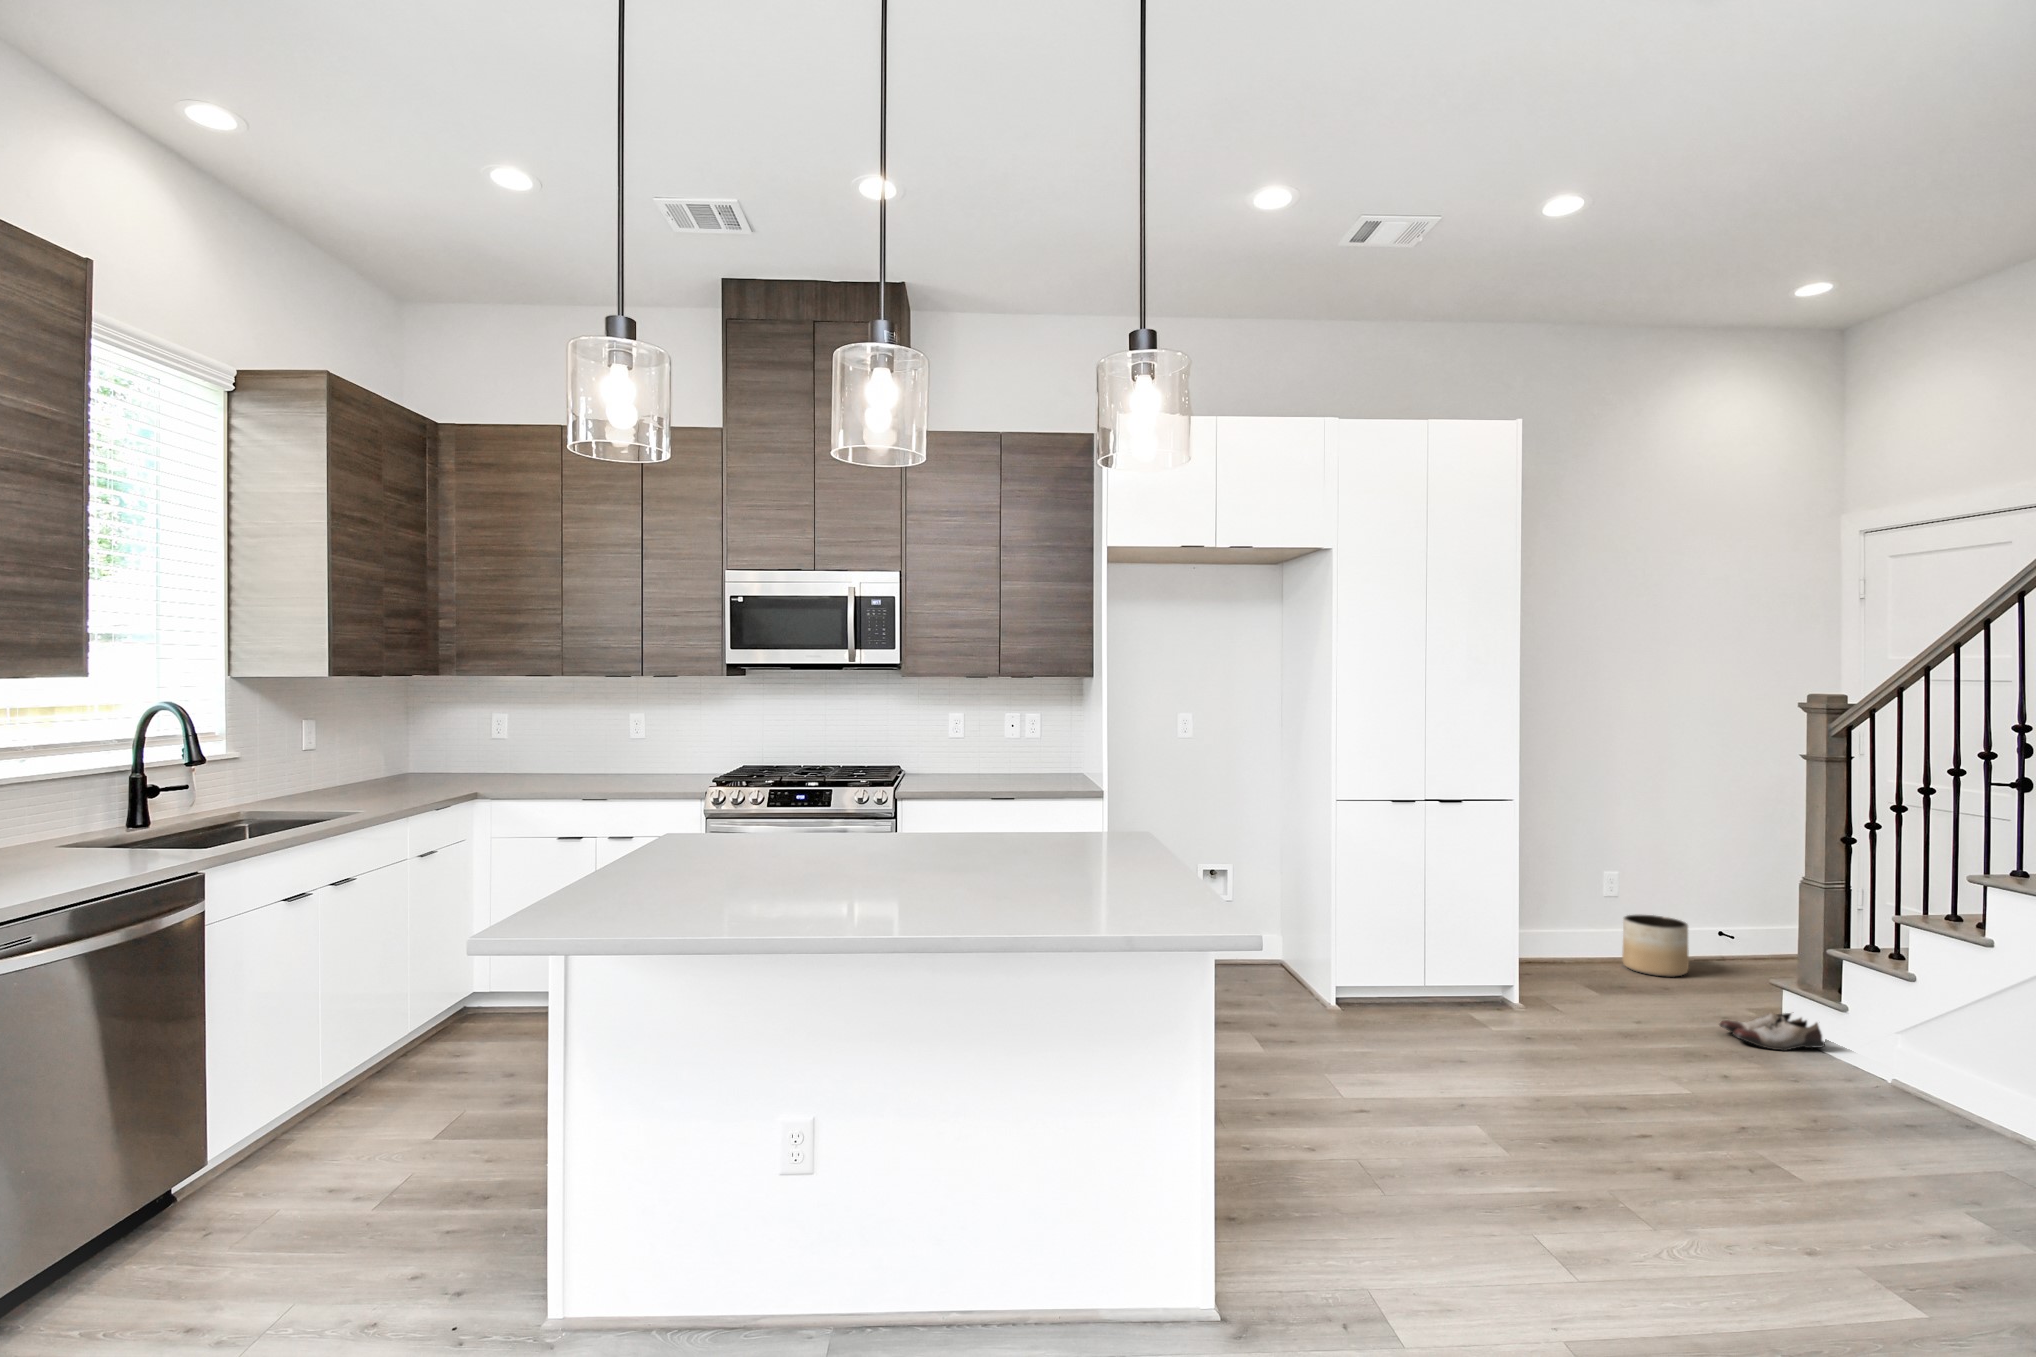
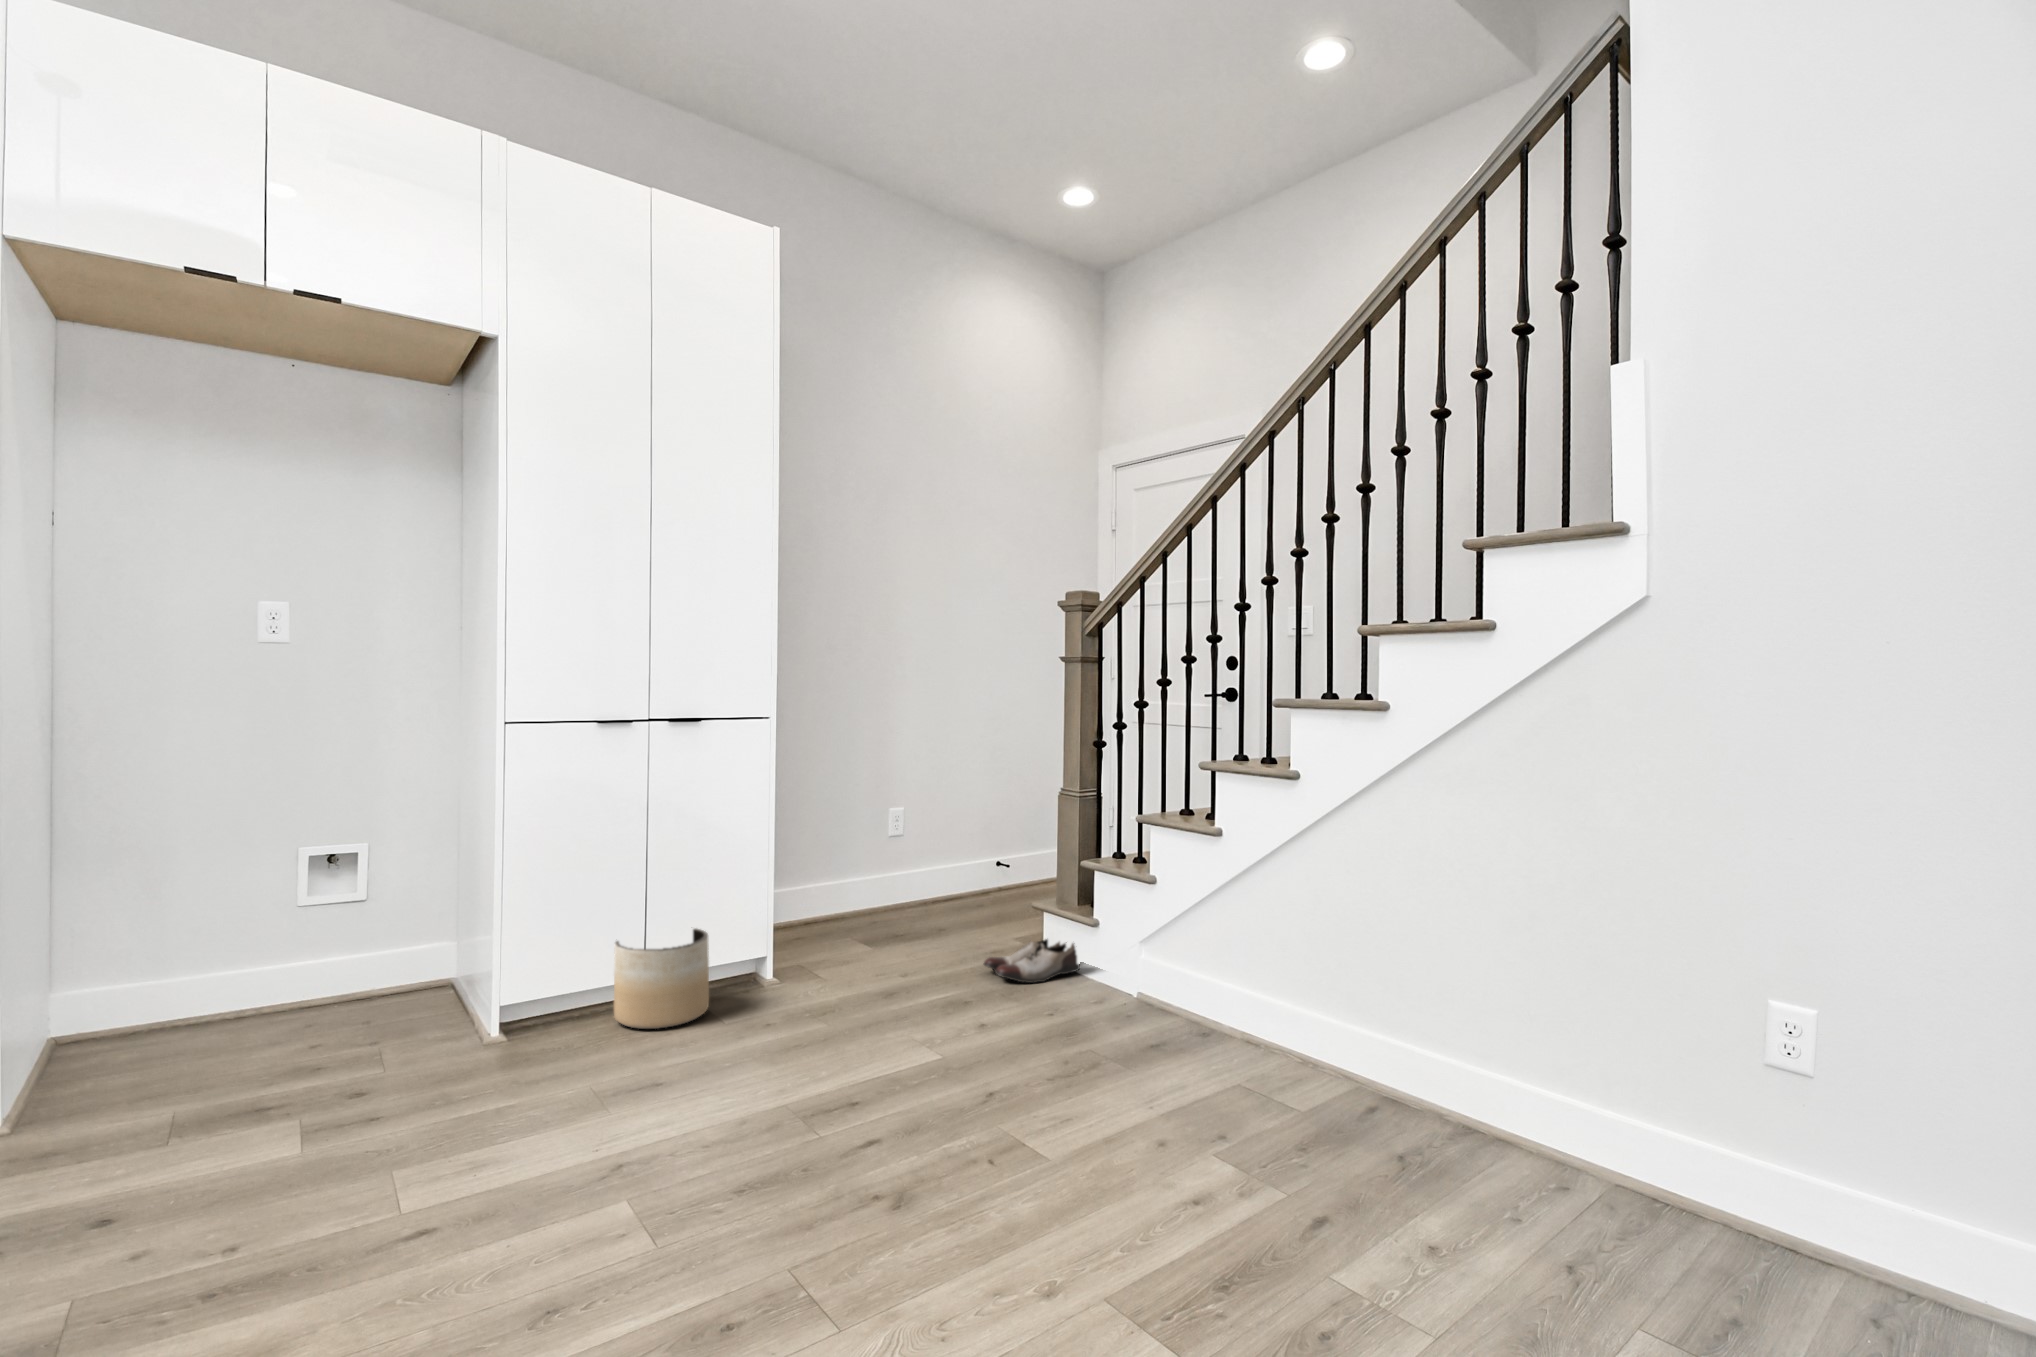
planter: present [1622,915,1689,977] -> present [614,929,709,1029]

